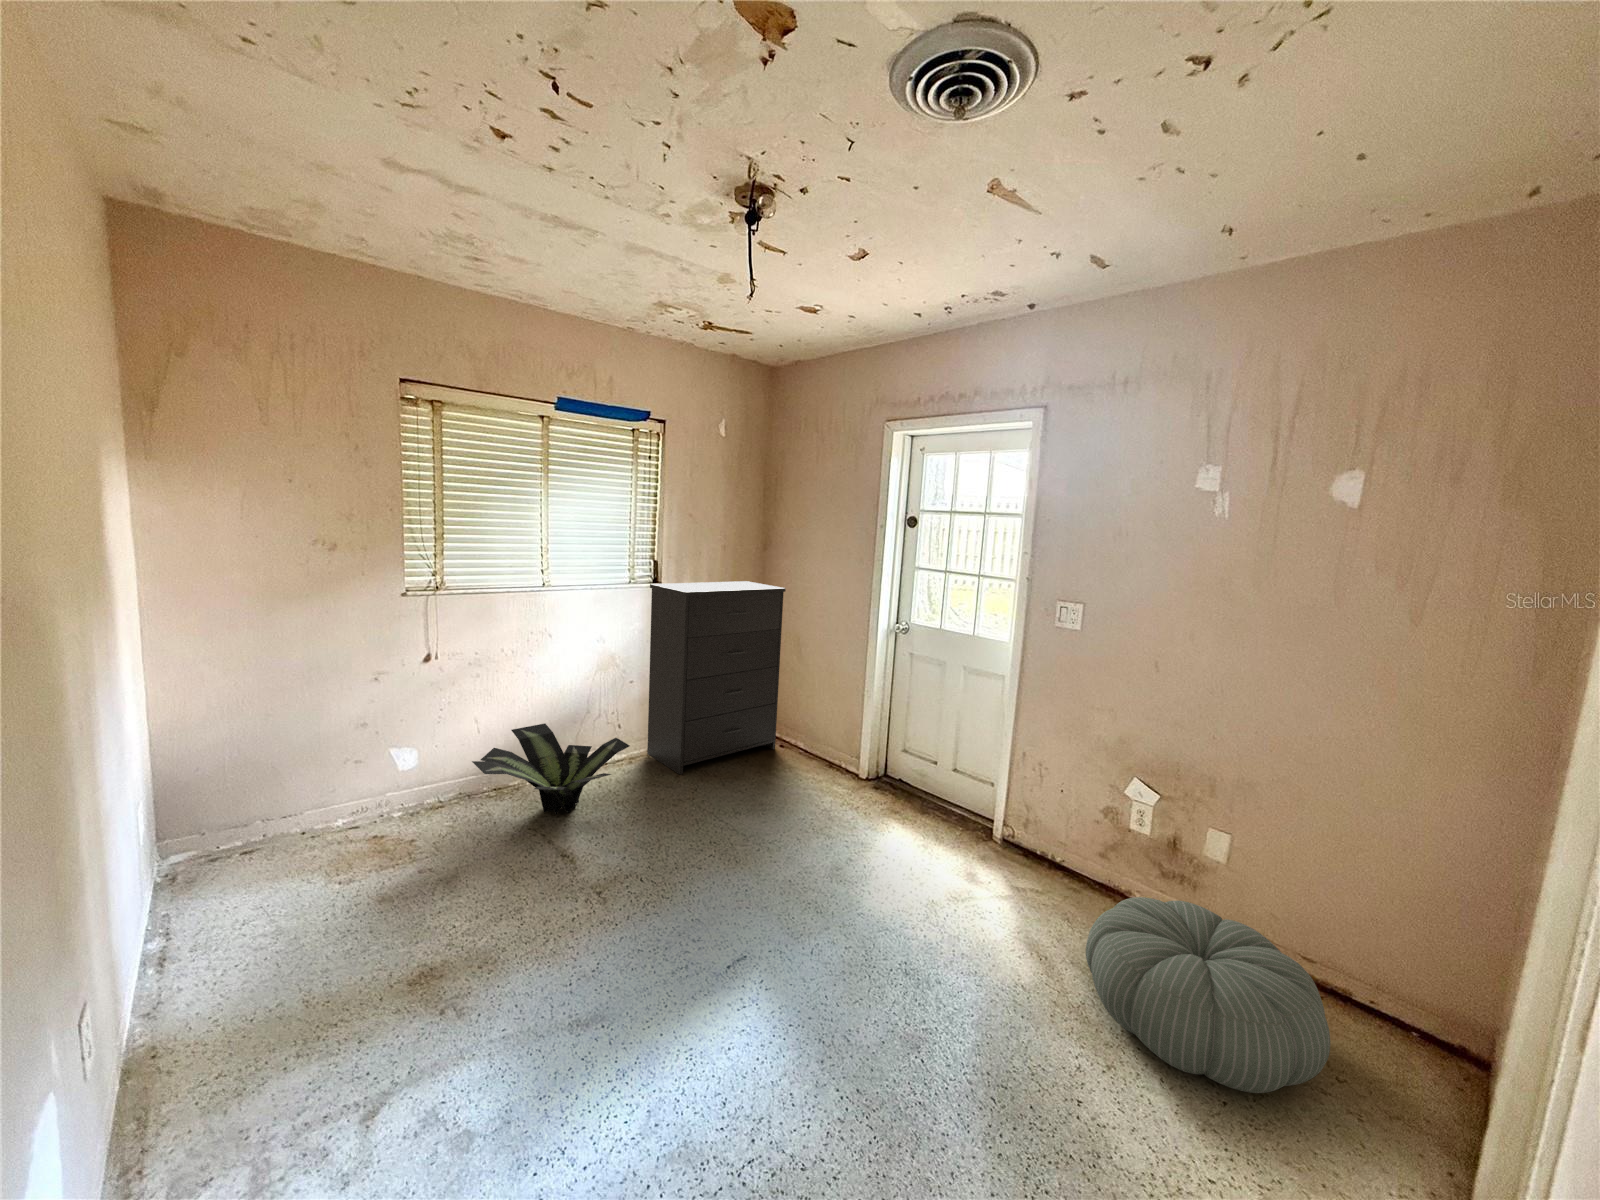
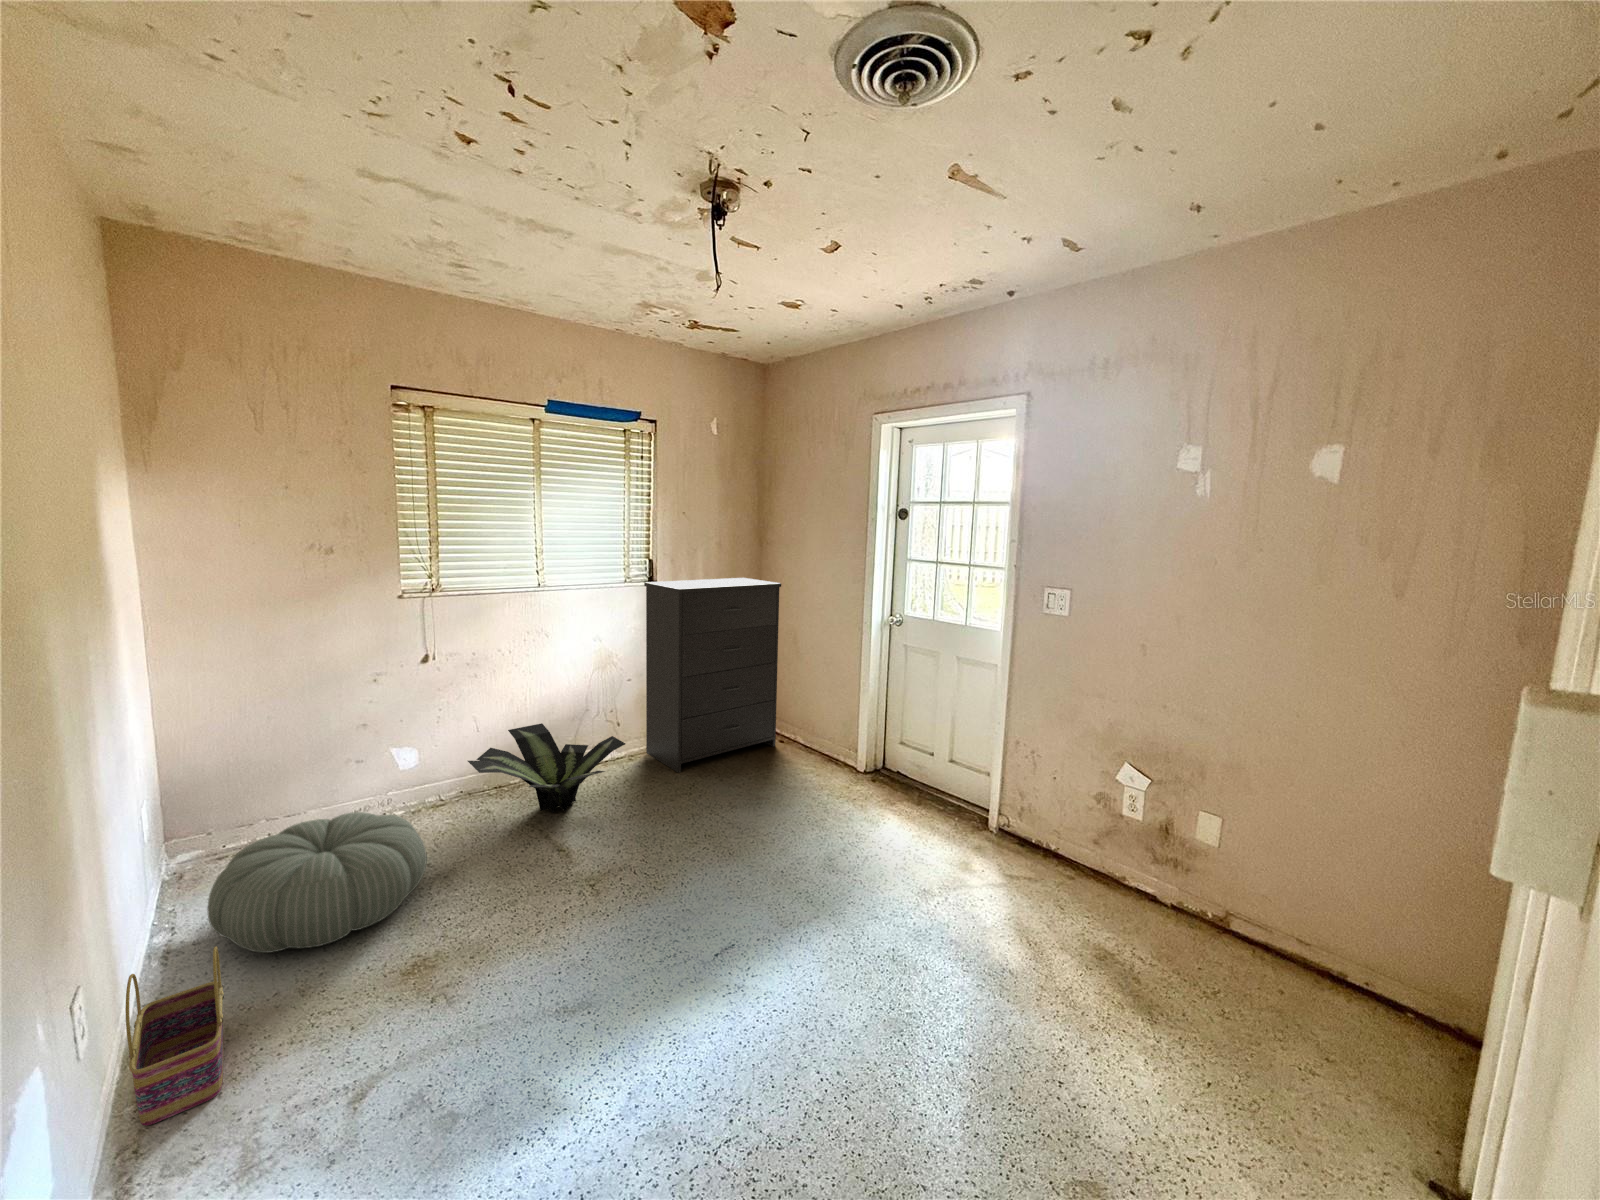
pouf: present [1086,897,1330,1093] -> present [207,812,427,953]
basket: none [127,958,228,1147] -> present [125,947,224,1126]

